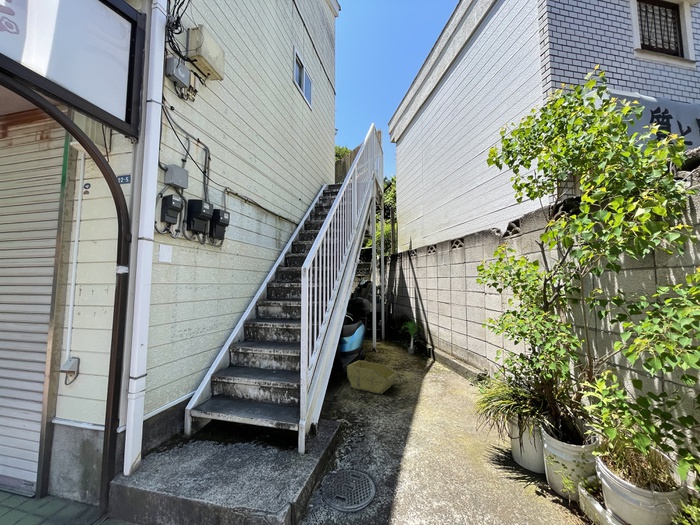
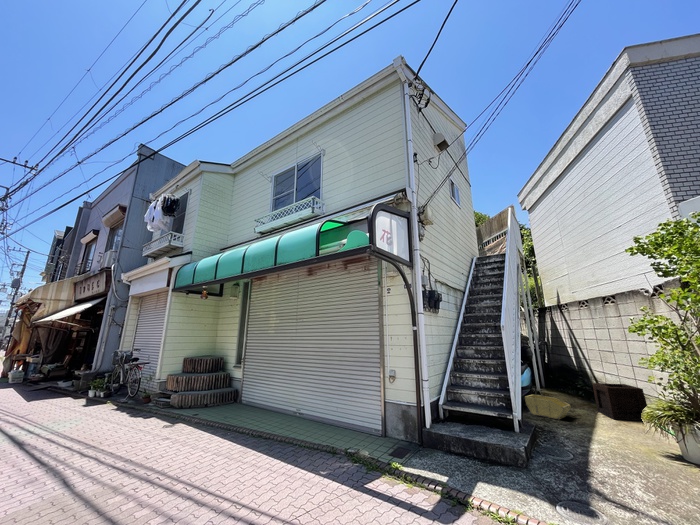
potted plant: present [407,322,416,354] -> none [564,364,590,398]
wooden crate: none [425,341,473,385] -> present [593,383,647,421]

